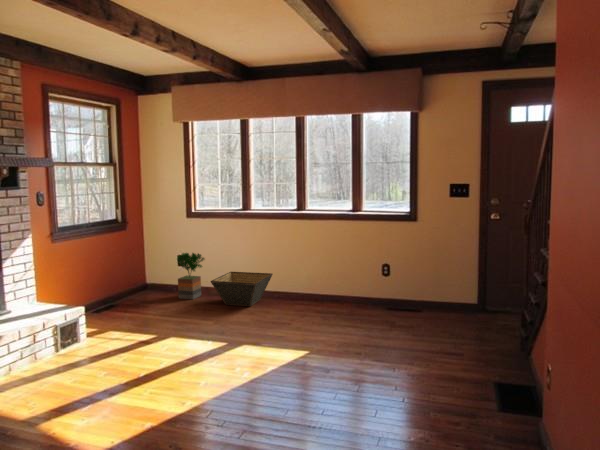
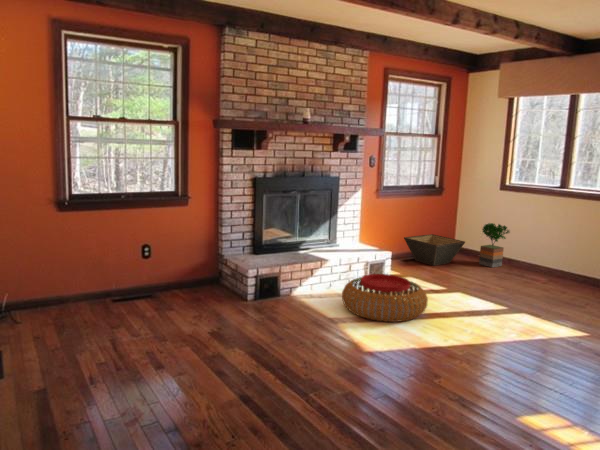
basket: present [211,272,273,306] -> present [404,234,465,266]
pouf: none [34,336,149,402] -> present [342,274,428,322]

